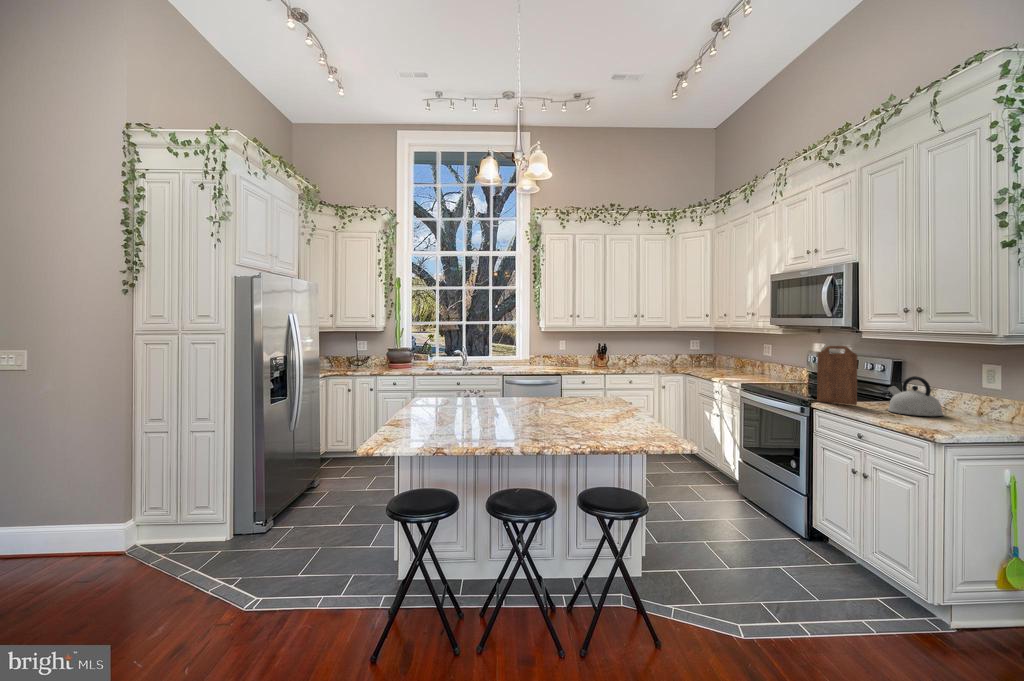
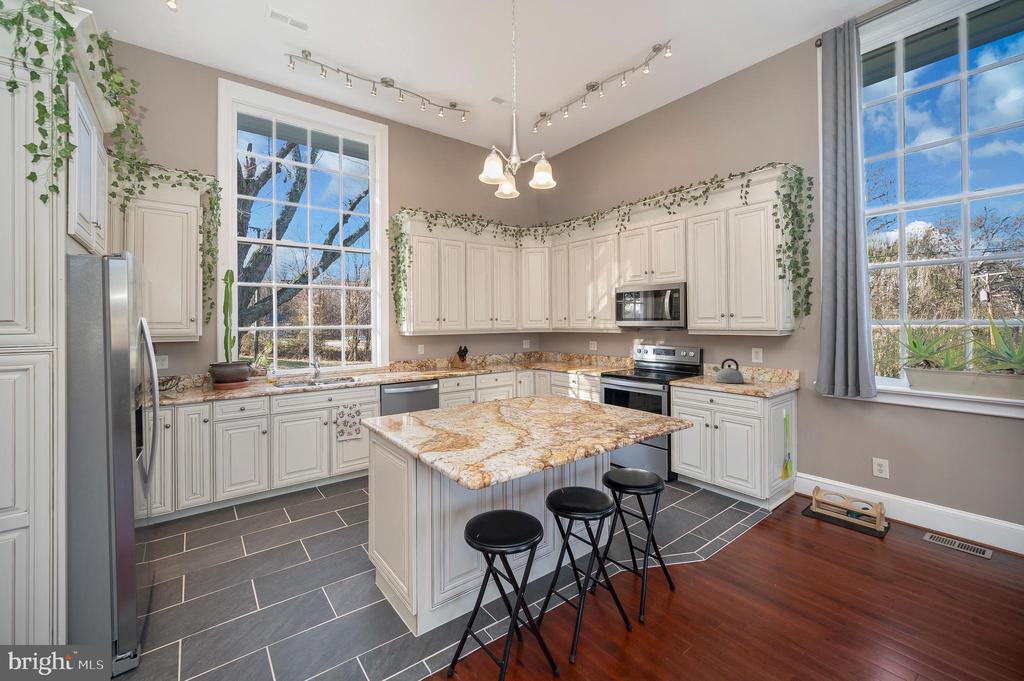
cutting board: present [817,346,857,405] -> none [671,340,696,381]

